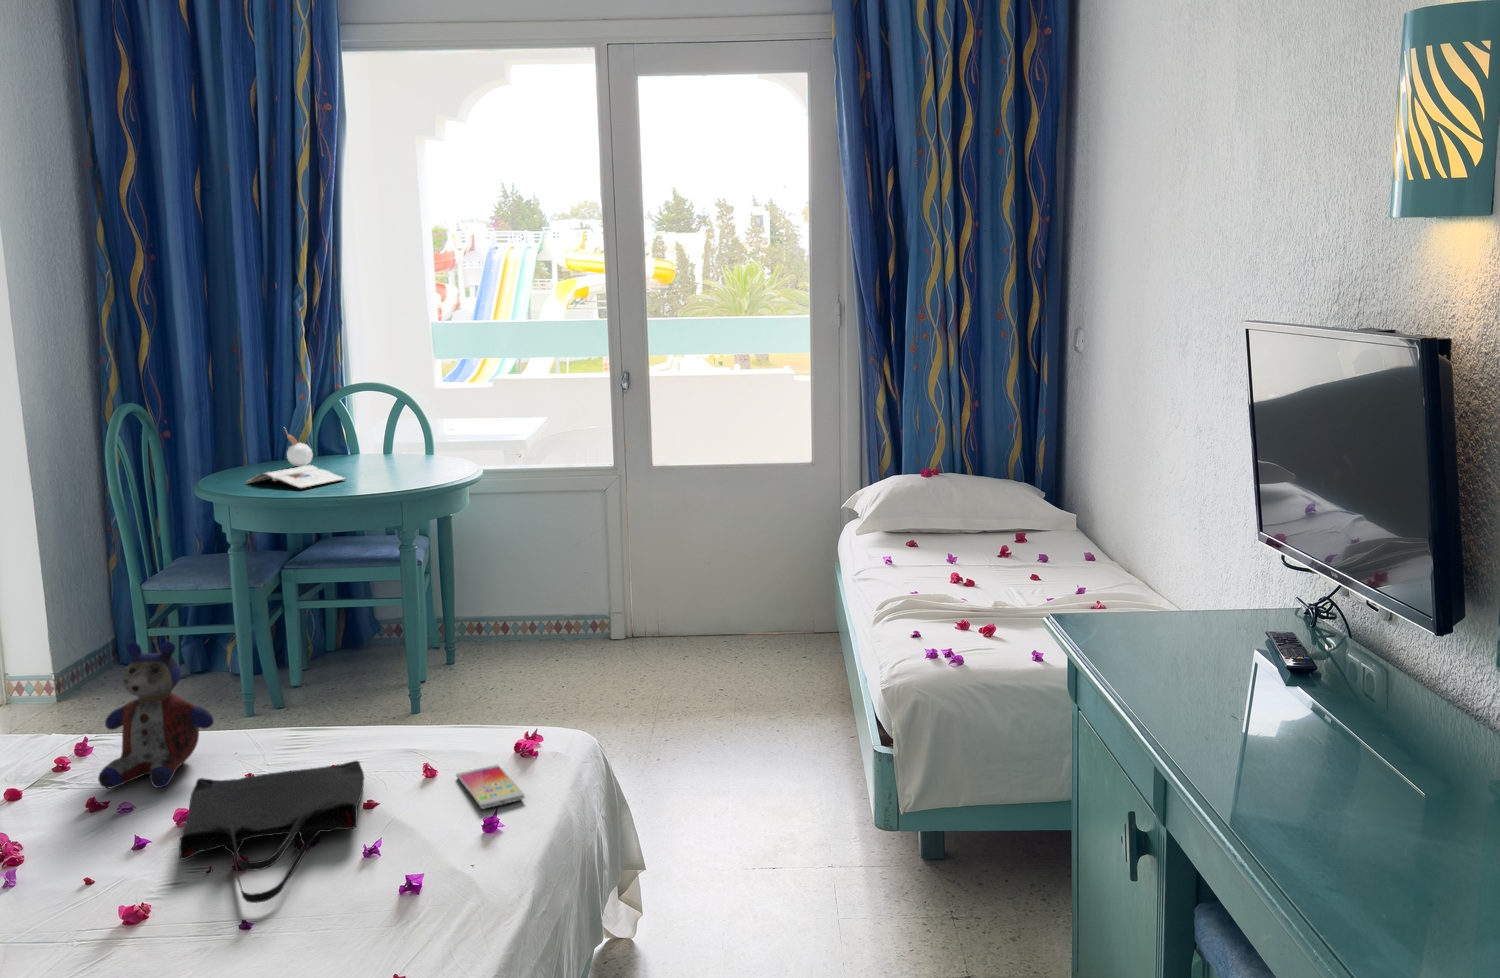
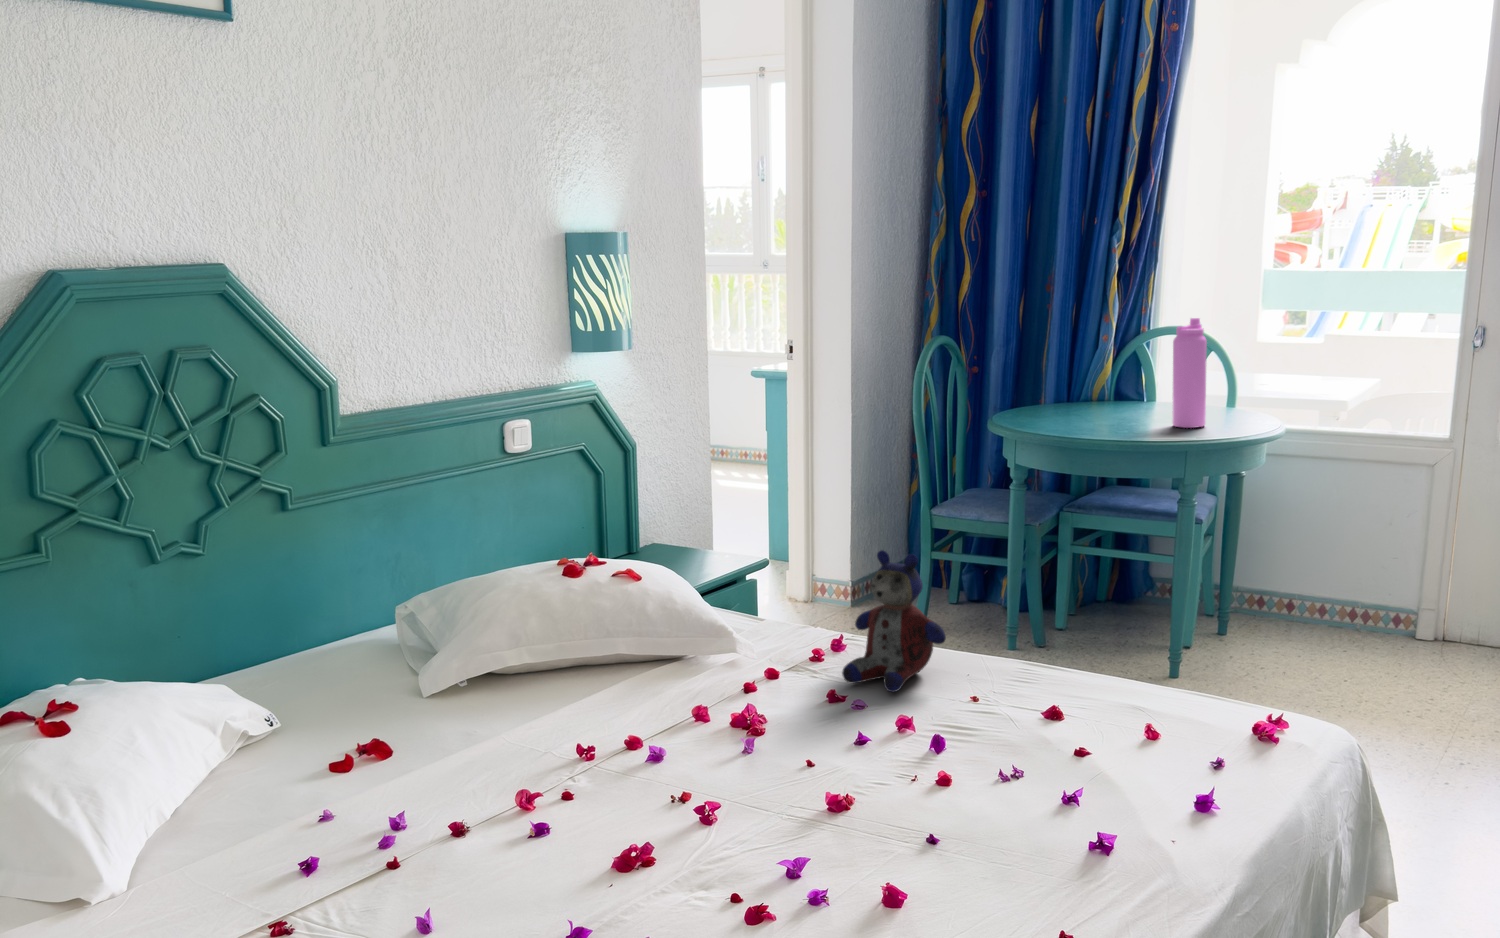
water bottle: none [385,379,421,480] -> present [1172,318,1207,428]
candle: present [287,434,313,467] -> none [1070,367,1097,409]
magazine: present [247,465,346,488] -> none [1027,407,1125,429]
tote bag: present [179,761,364,903] -> none [891,690,1079,821]
smartphone: present [456,765,524,809] -> none [1178,742,1252,788]

